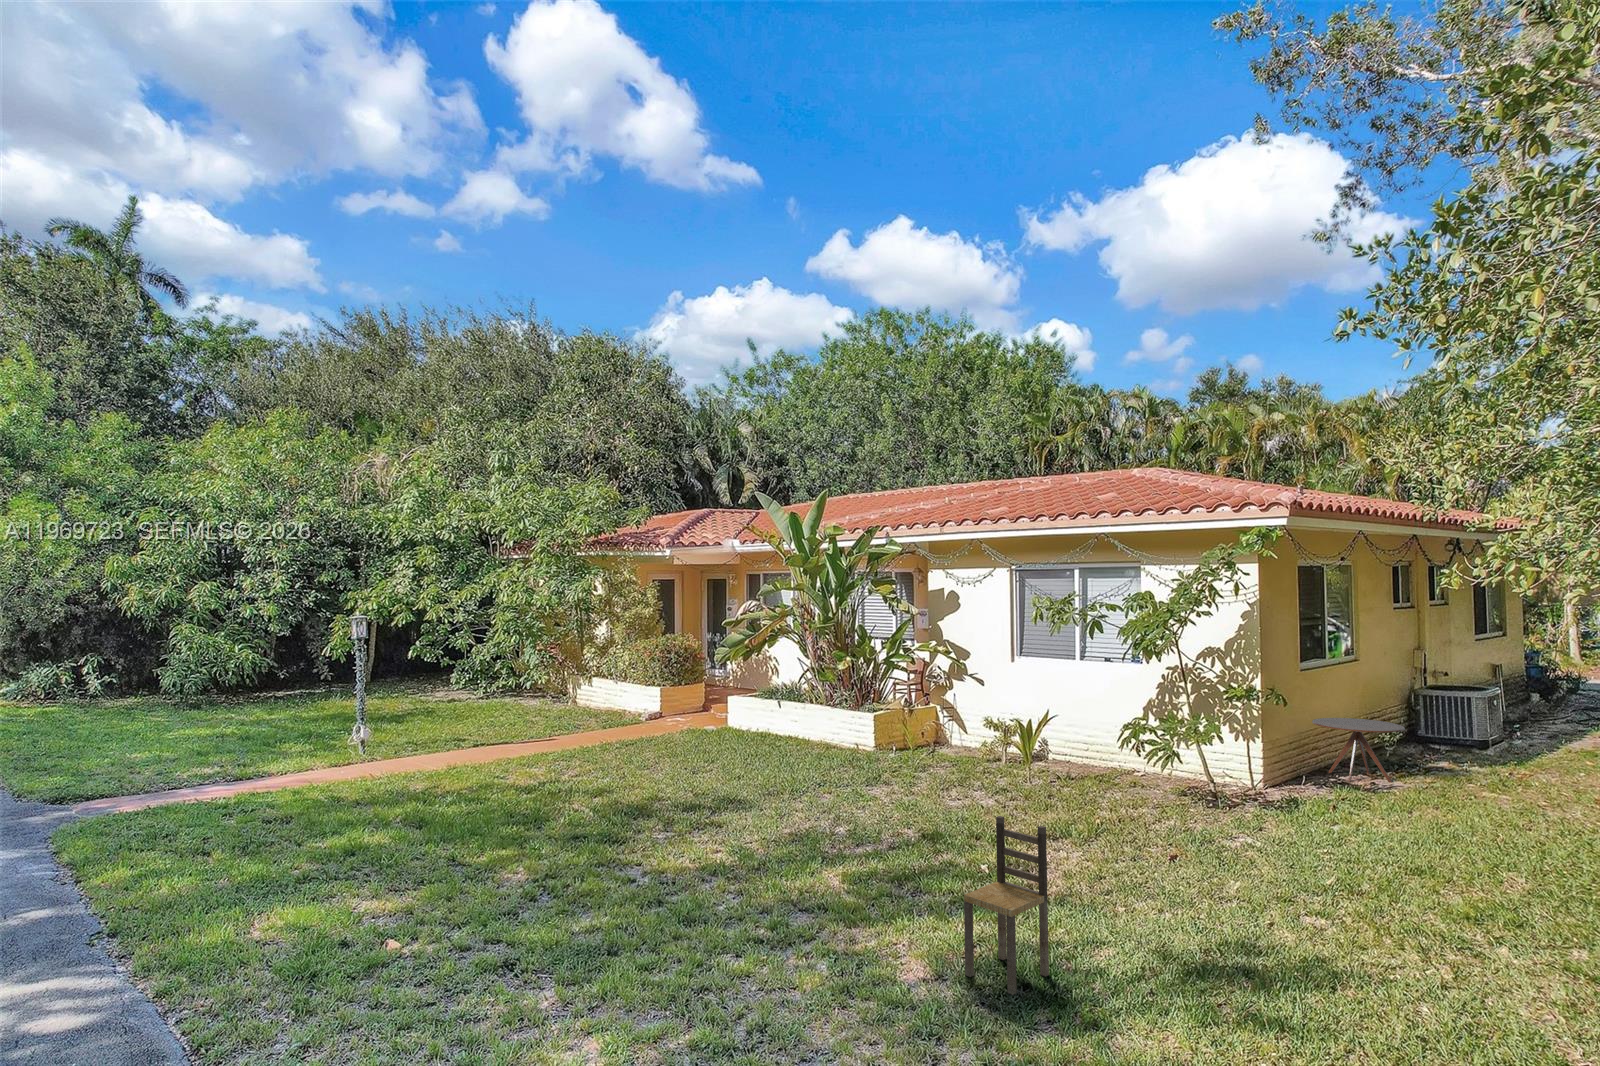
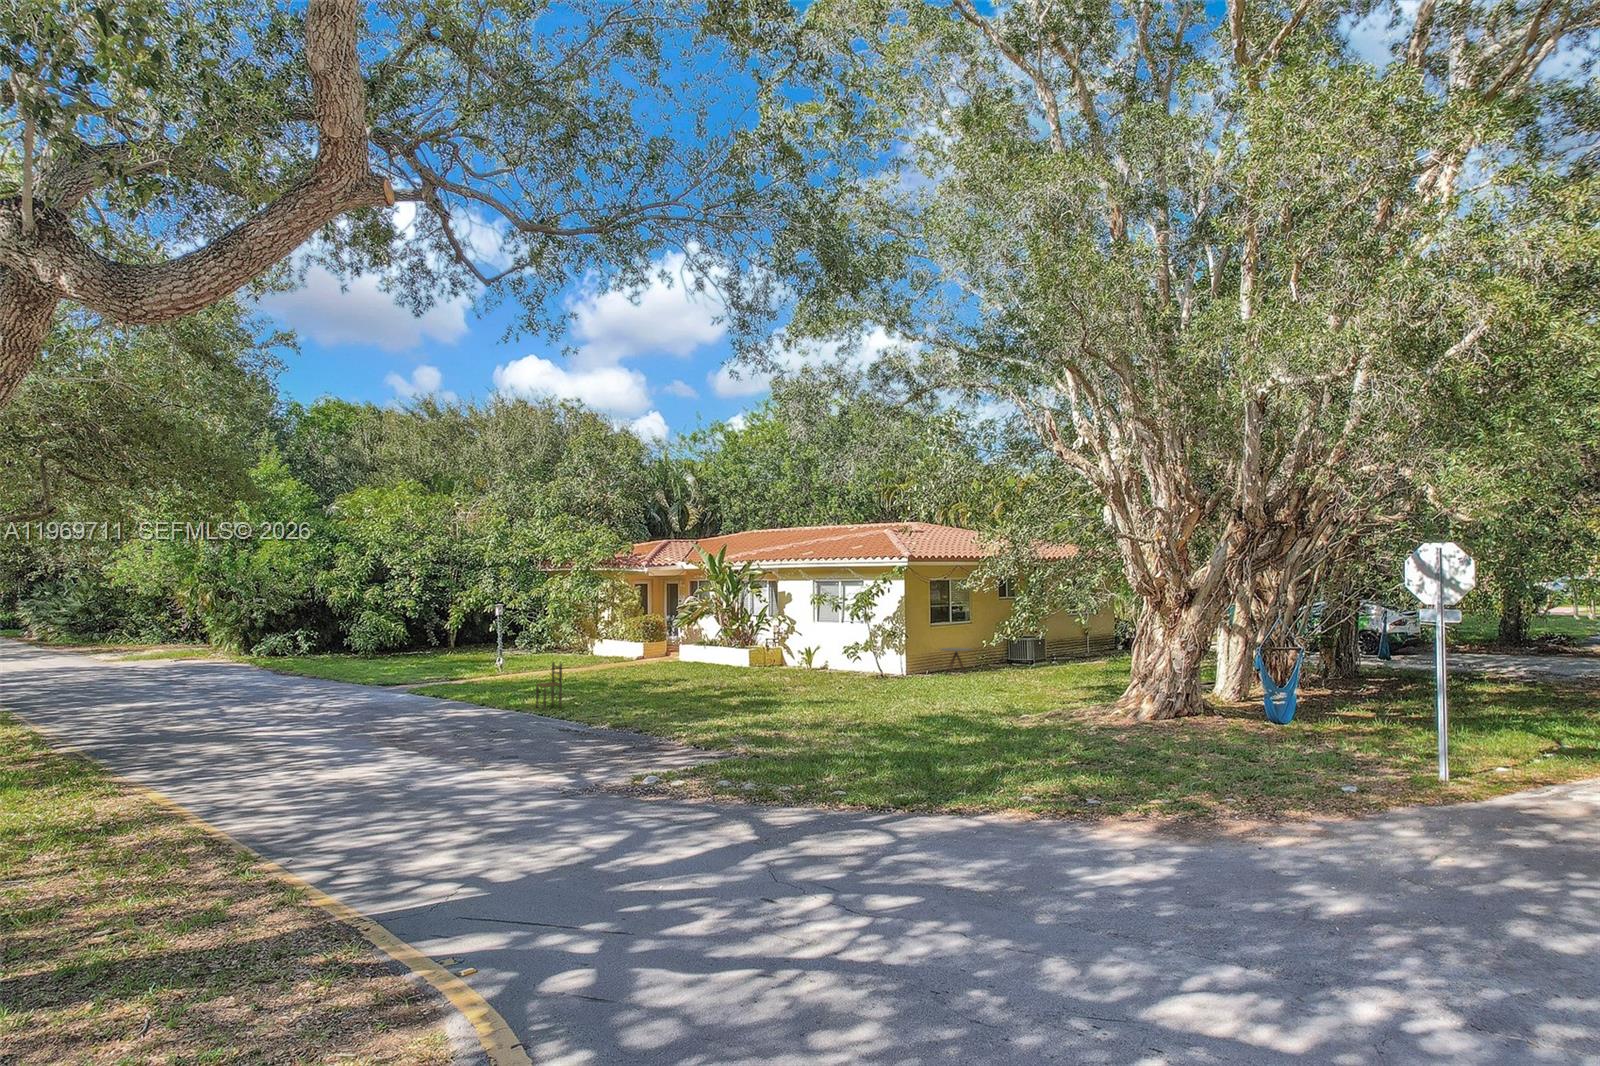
chair: present [964,816,1049,995] -> present [536,662,562,709]

